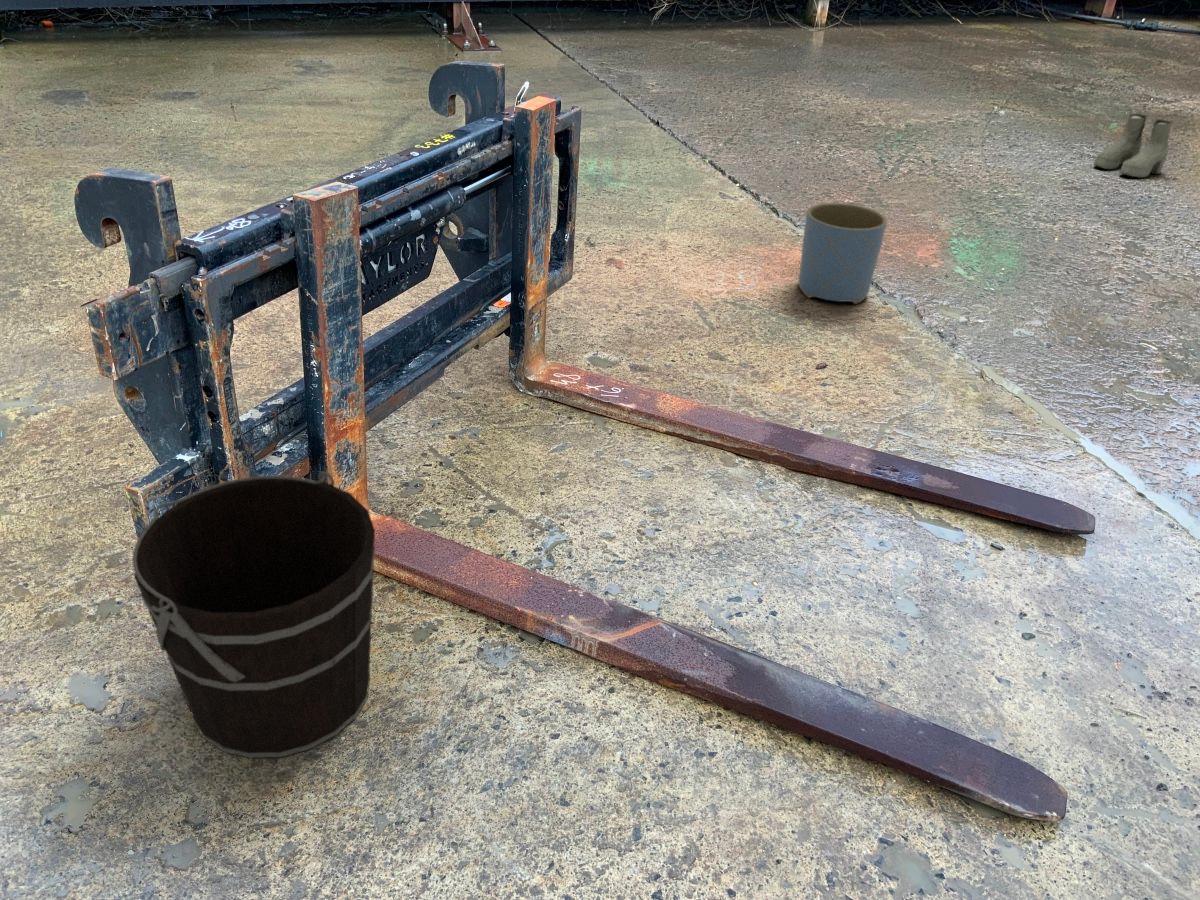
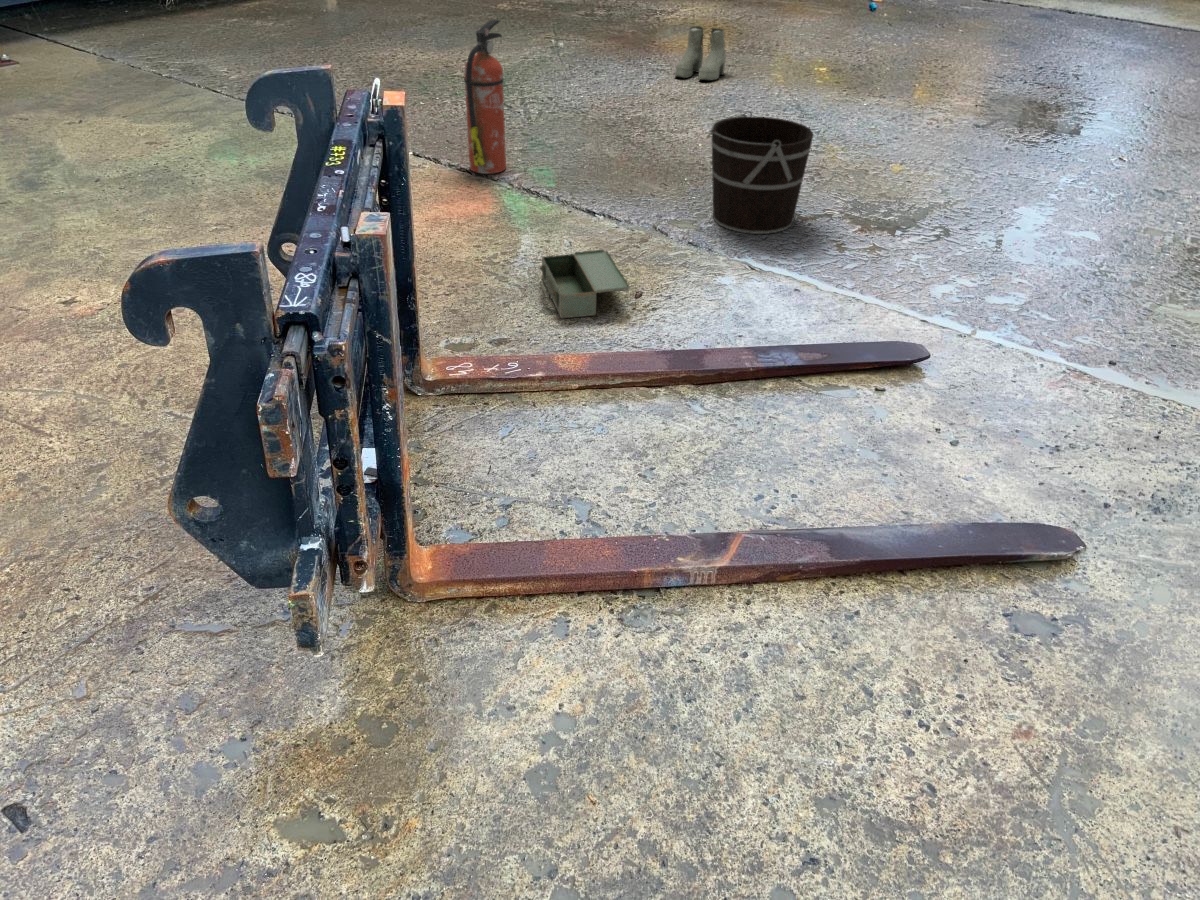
fire extinguisher: none [774,63,841,218] -> present [464,20,506,174]
planter: present [799,203,887,304] -> none [552,147,625,240]
toolbox: none [717,302,810,372] -> present [540,250,630,318]
bucket: present [133,472,375,758] -> present [709,111,813,234]

